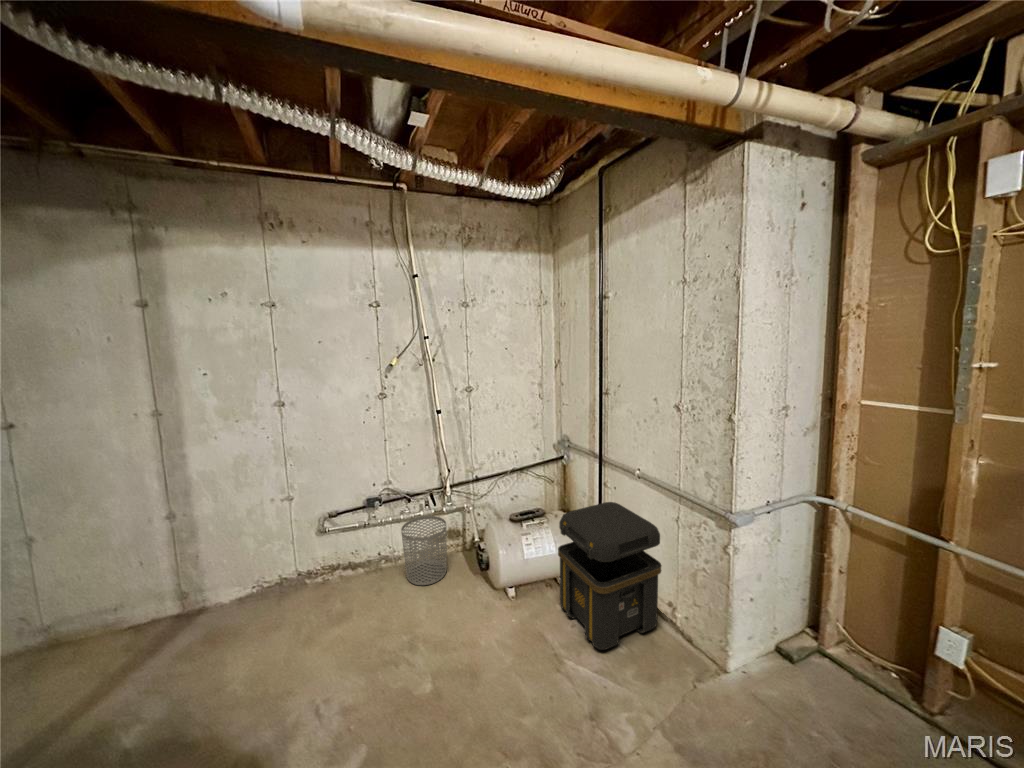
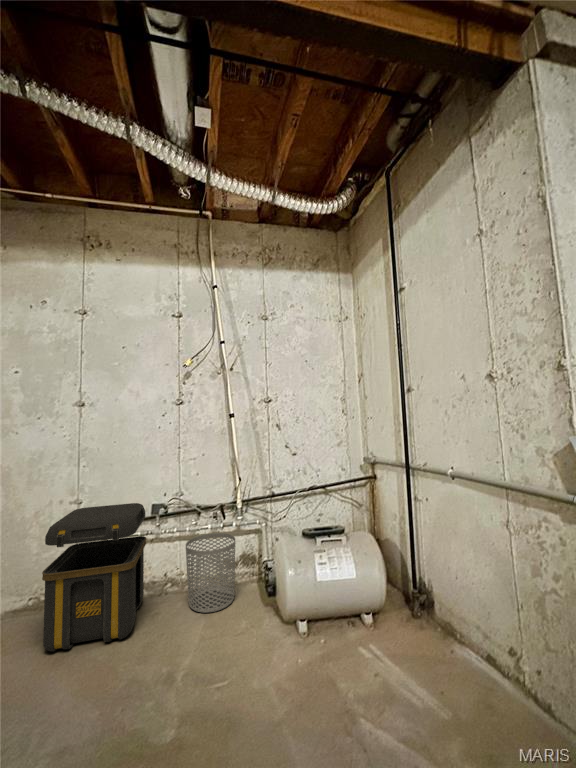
toolbox: present [558,502,662,650] -> present [42,503,146,651]

